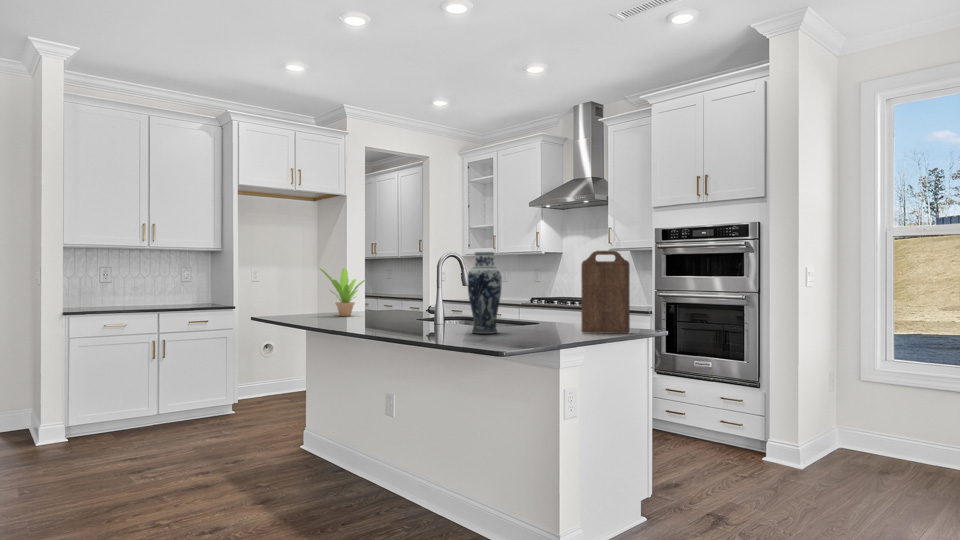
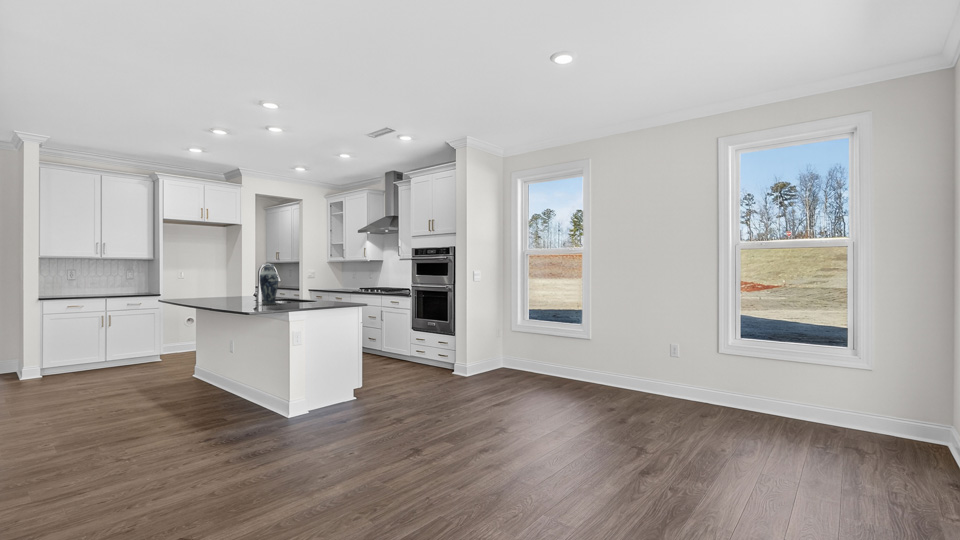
cutting board: present [581,251,630,333] -> none [318,264,342,304]
potted plant: present [320,268,365,316] -> none [201,271,232,299]

